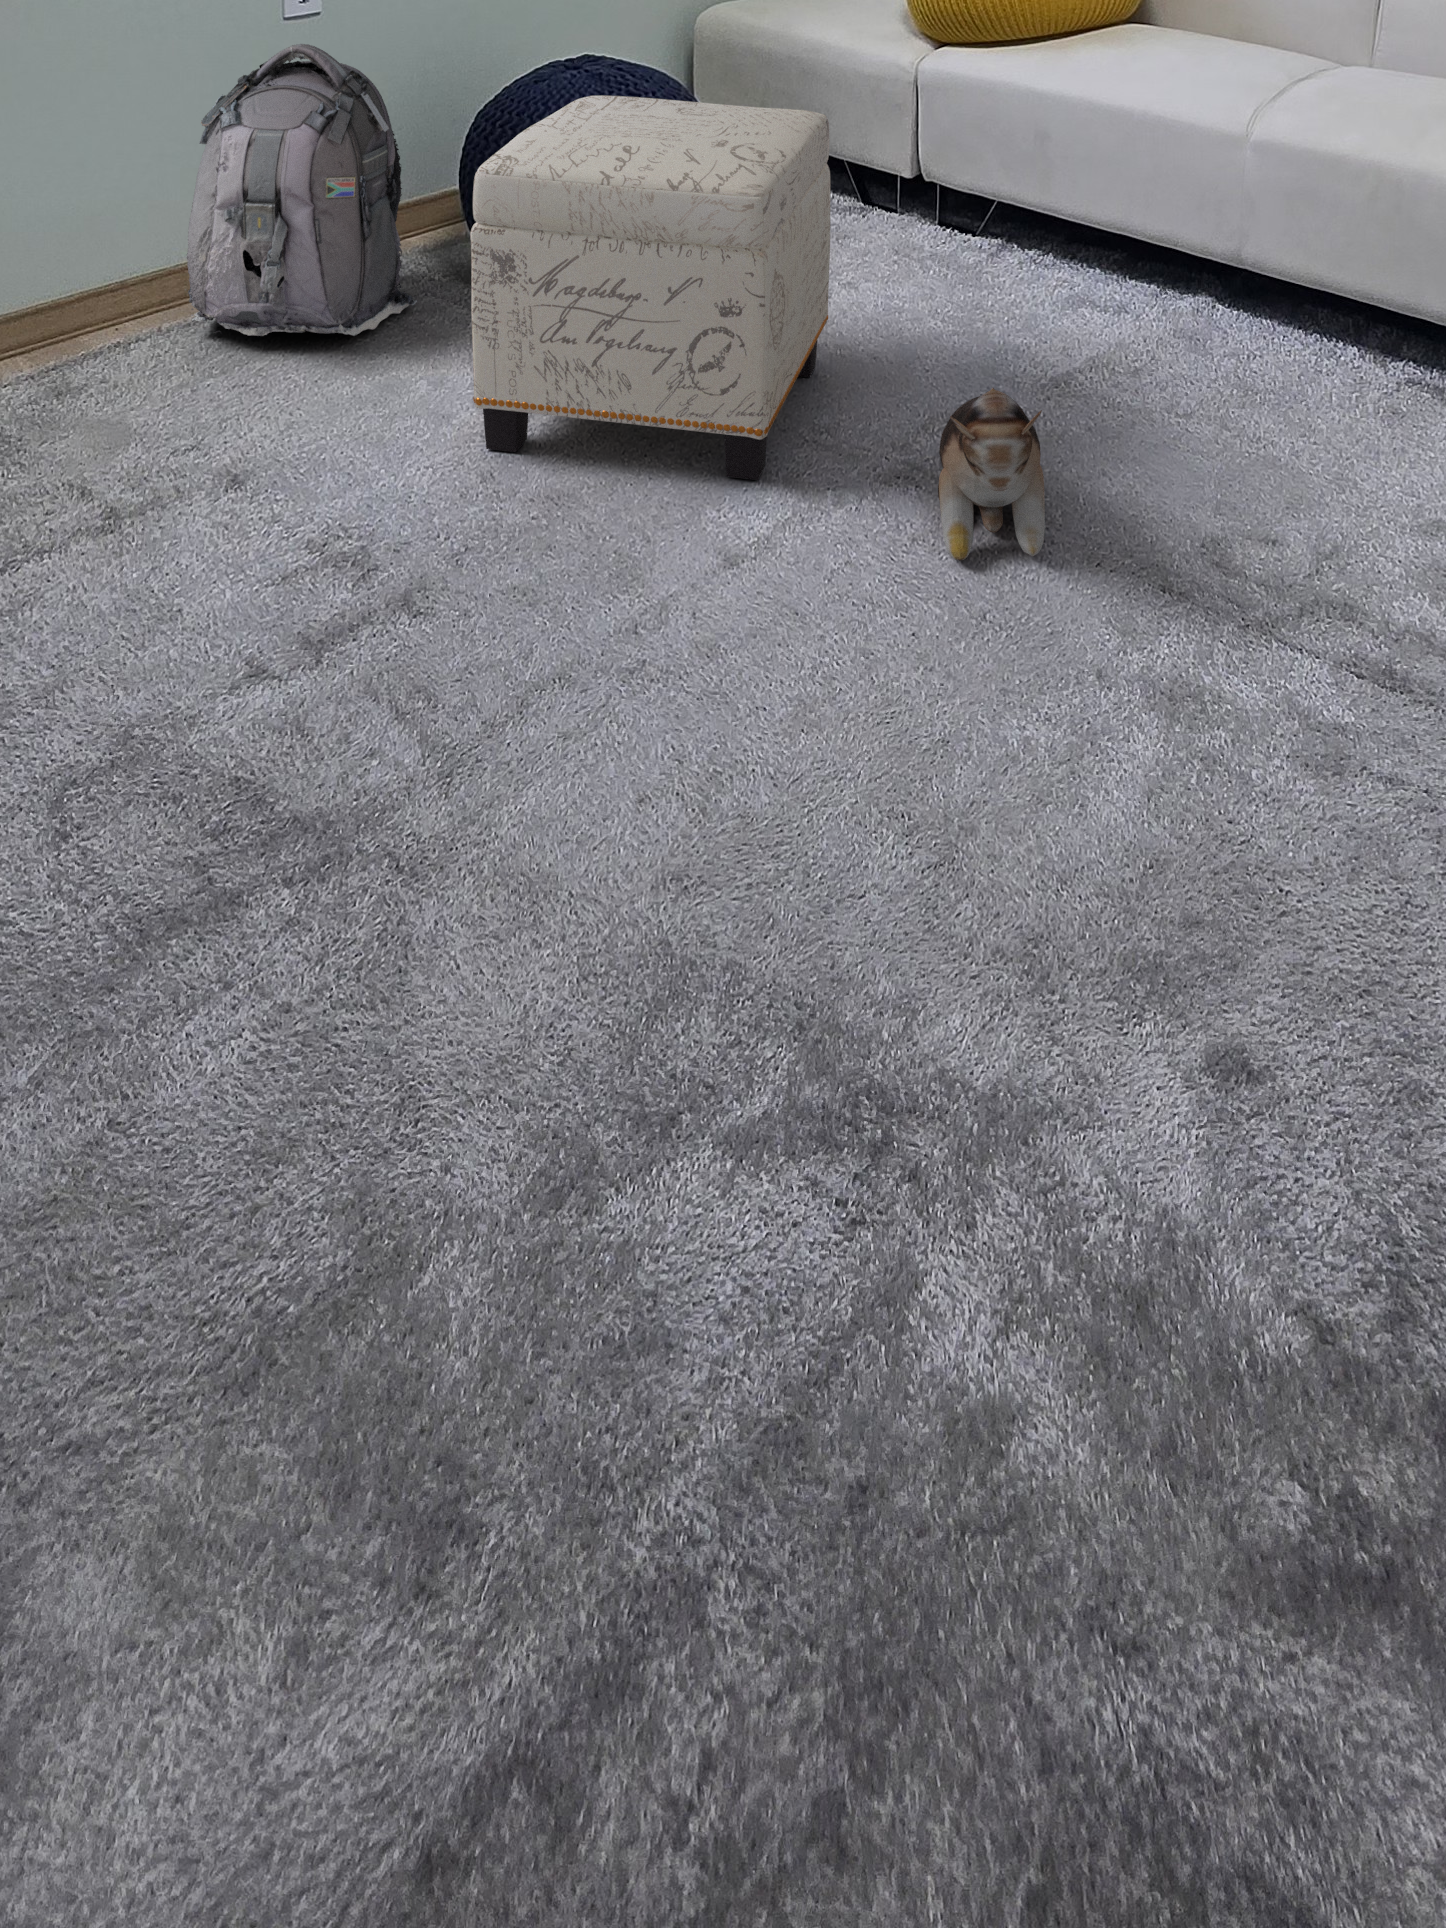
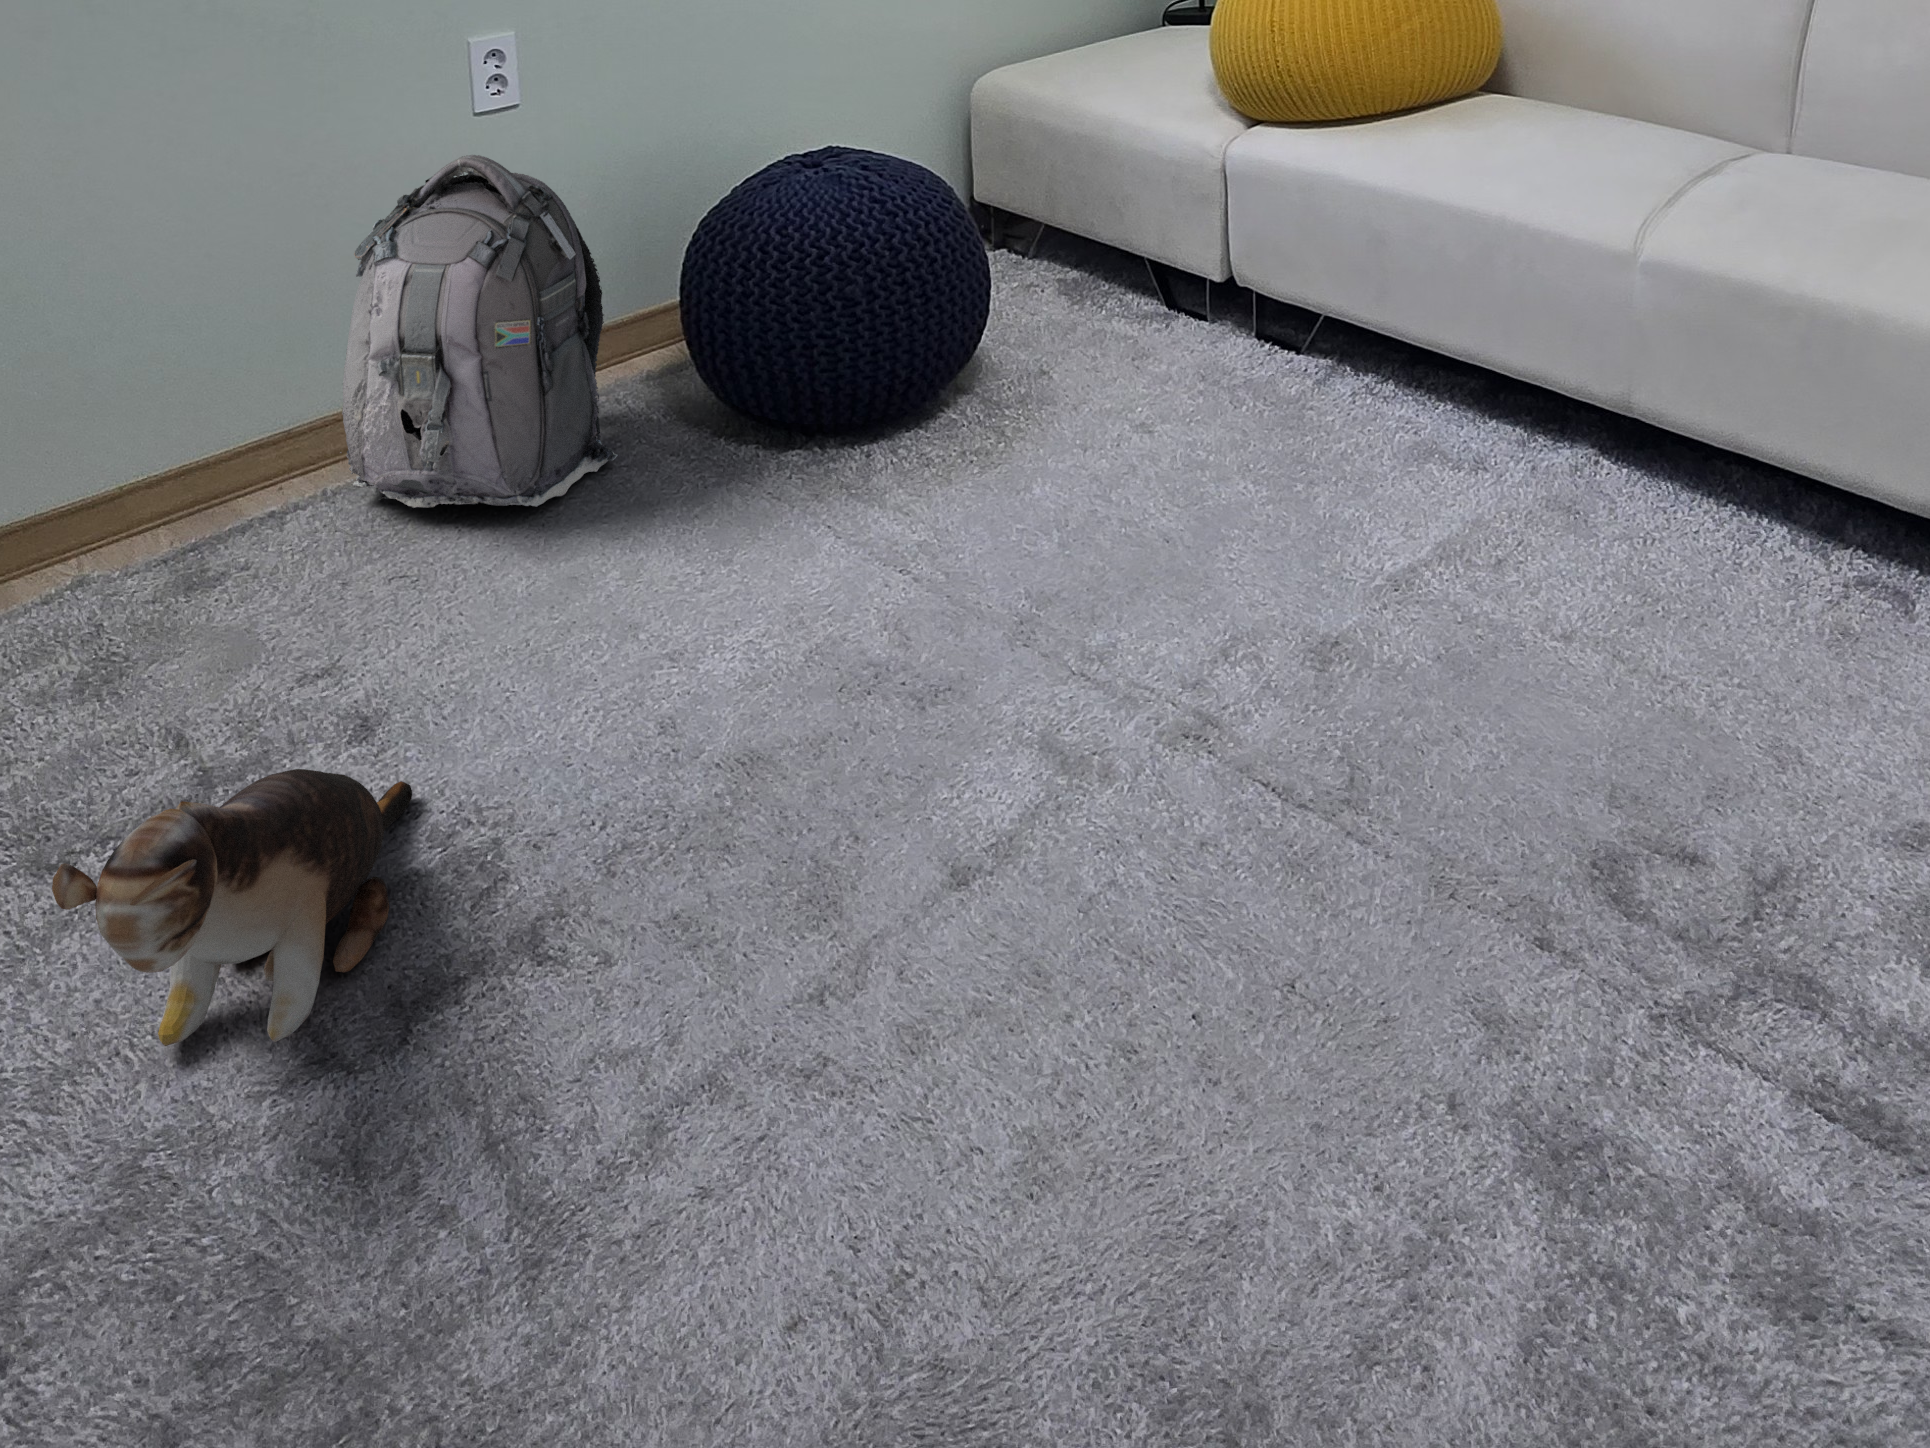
ottoman: present [470,95,831,480] -> none [638,220,1102,737]
plush toy: present [938,388,1045,560] -> present [52,769,412,1046]

